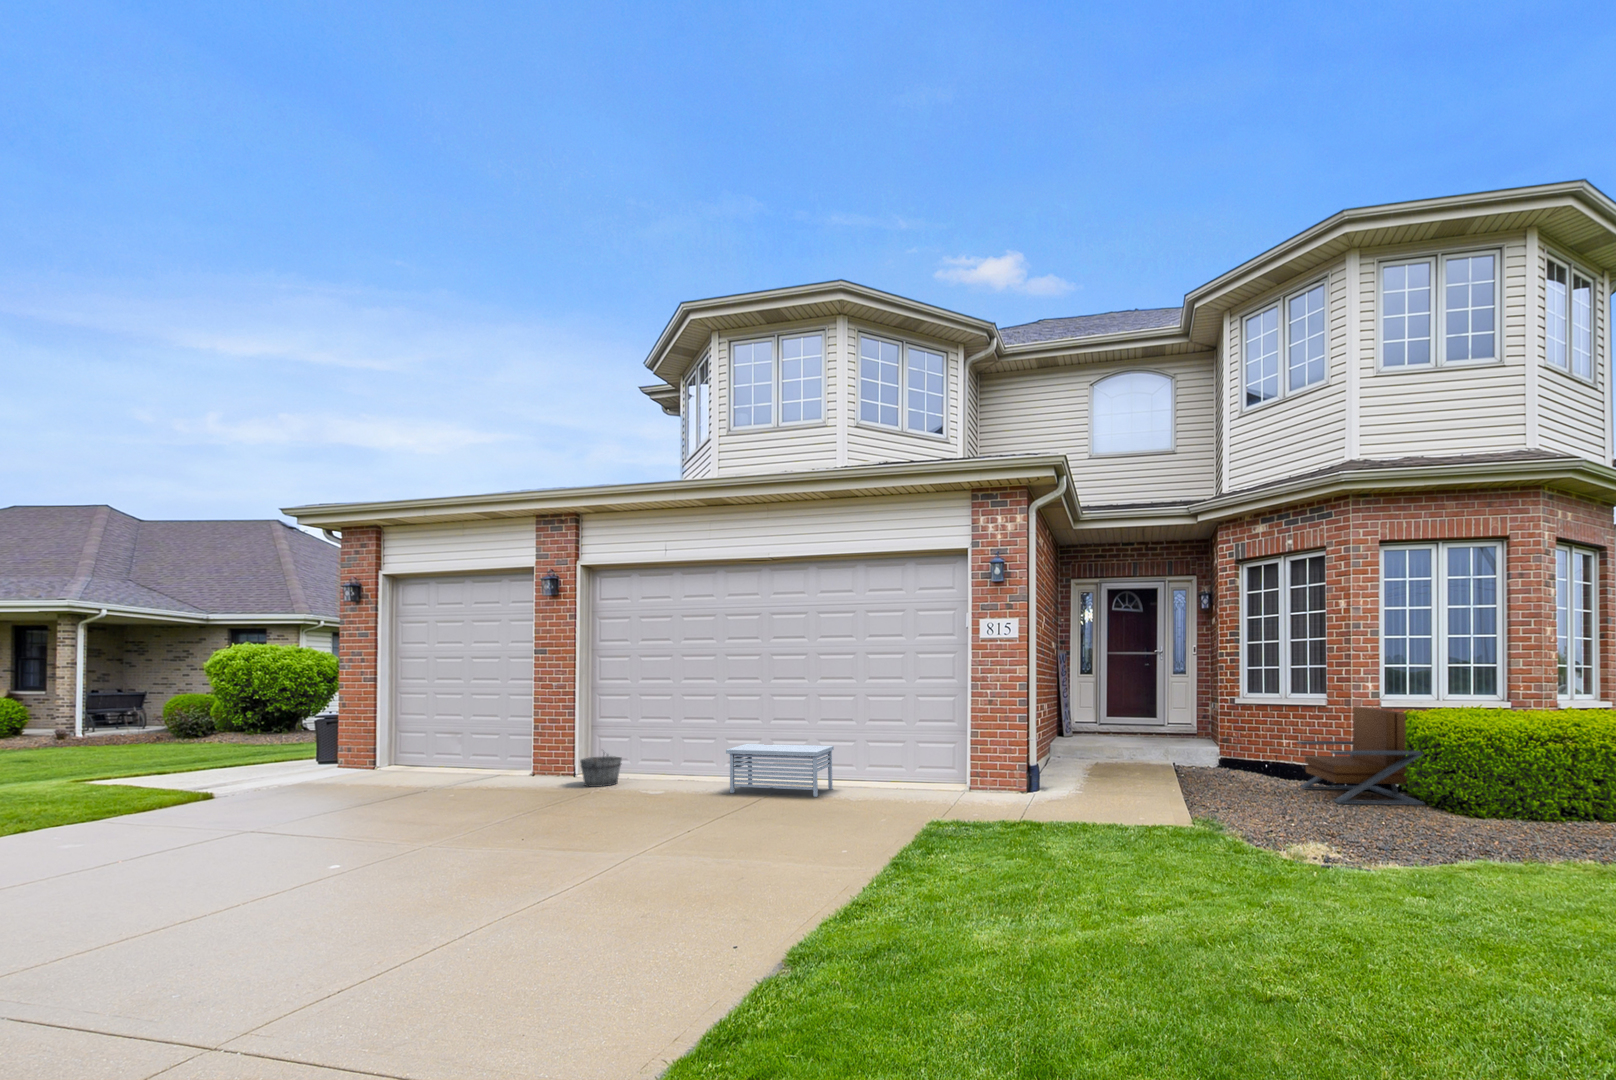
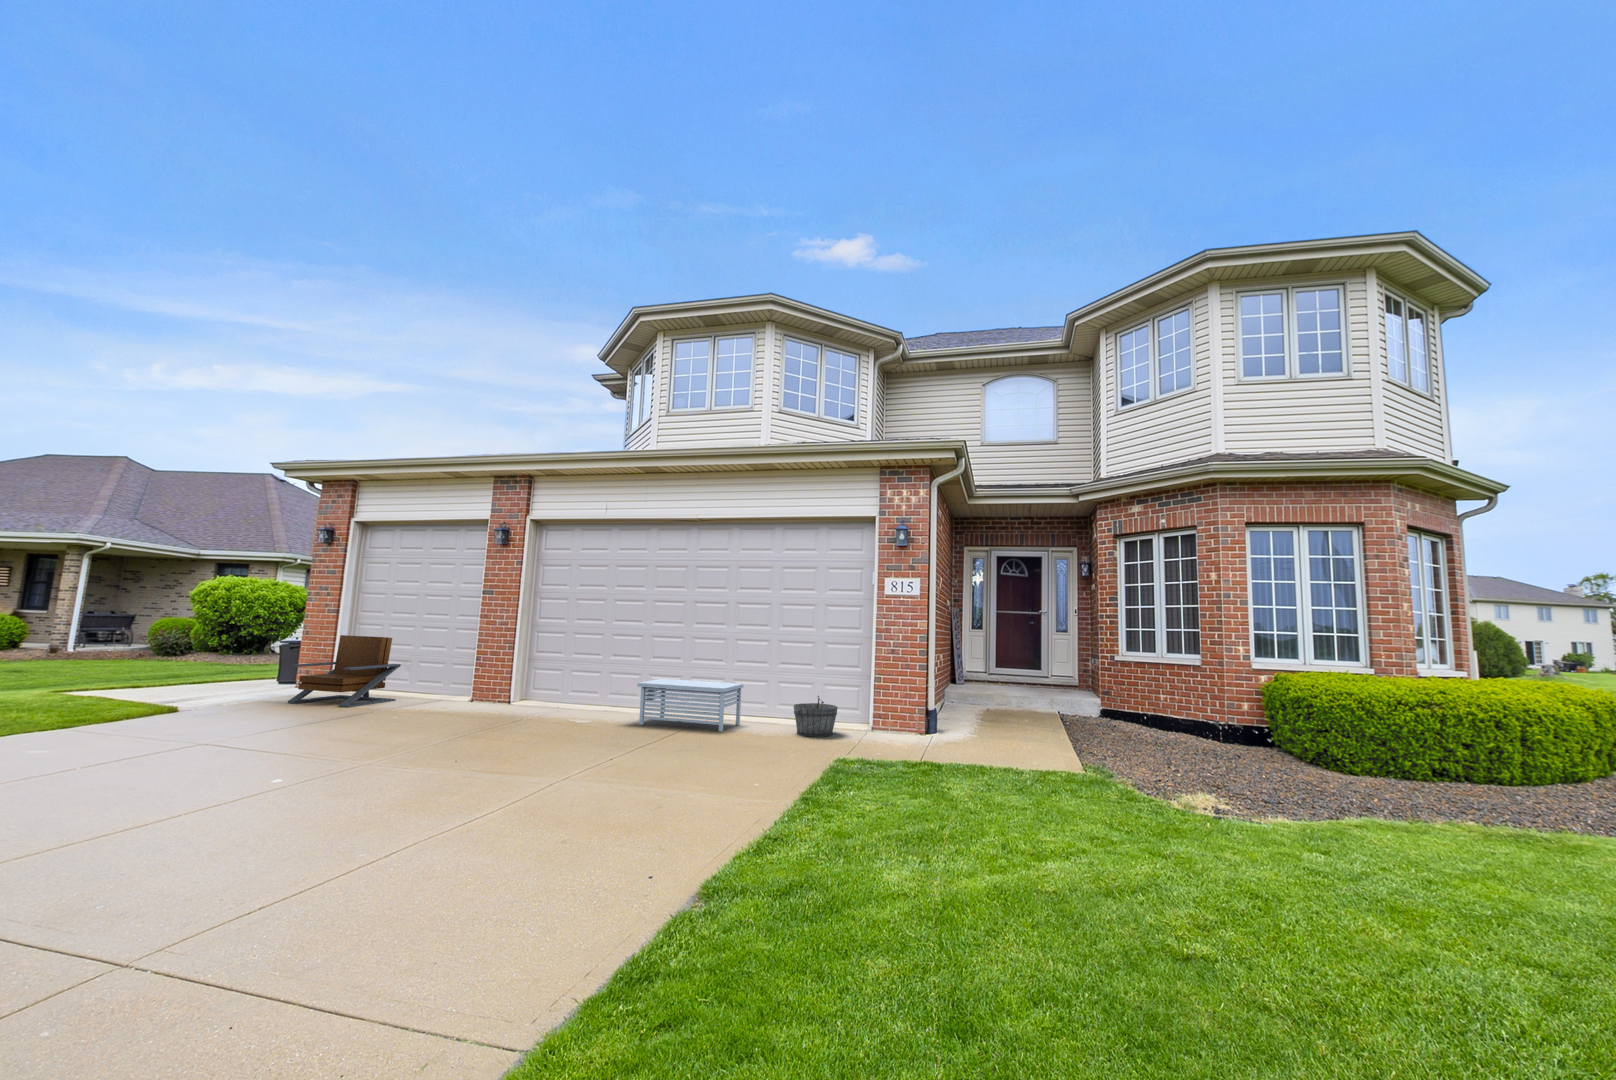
lounge chair: present [1297,707,1425,805] -> present [288,635,401,708]
wooden bucket: present [580,755,622,787] -> present [794,696,838,737]

